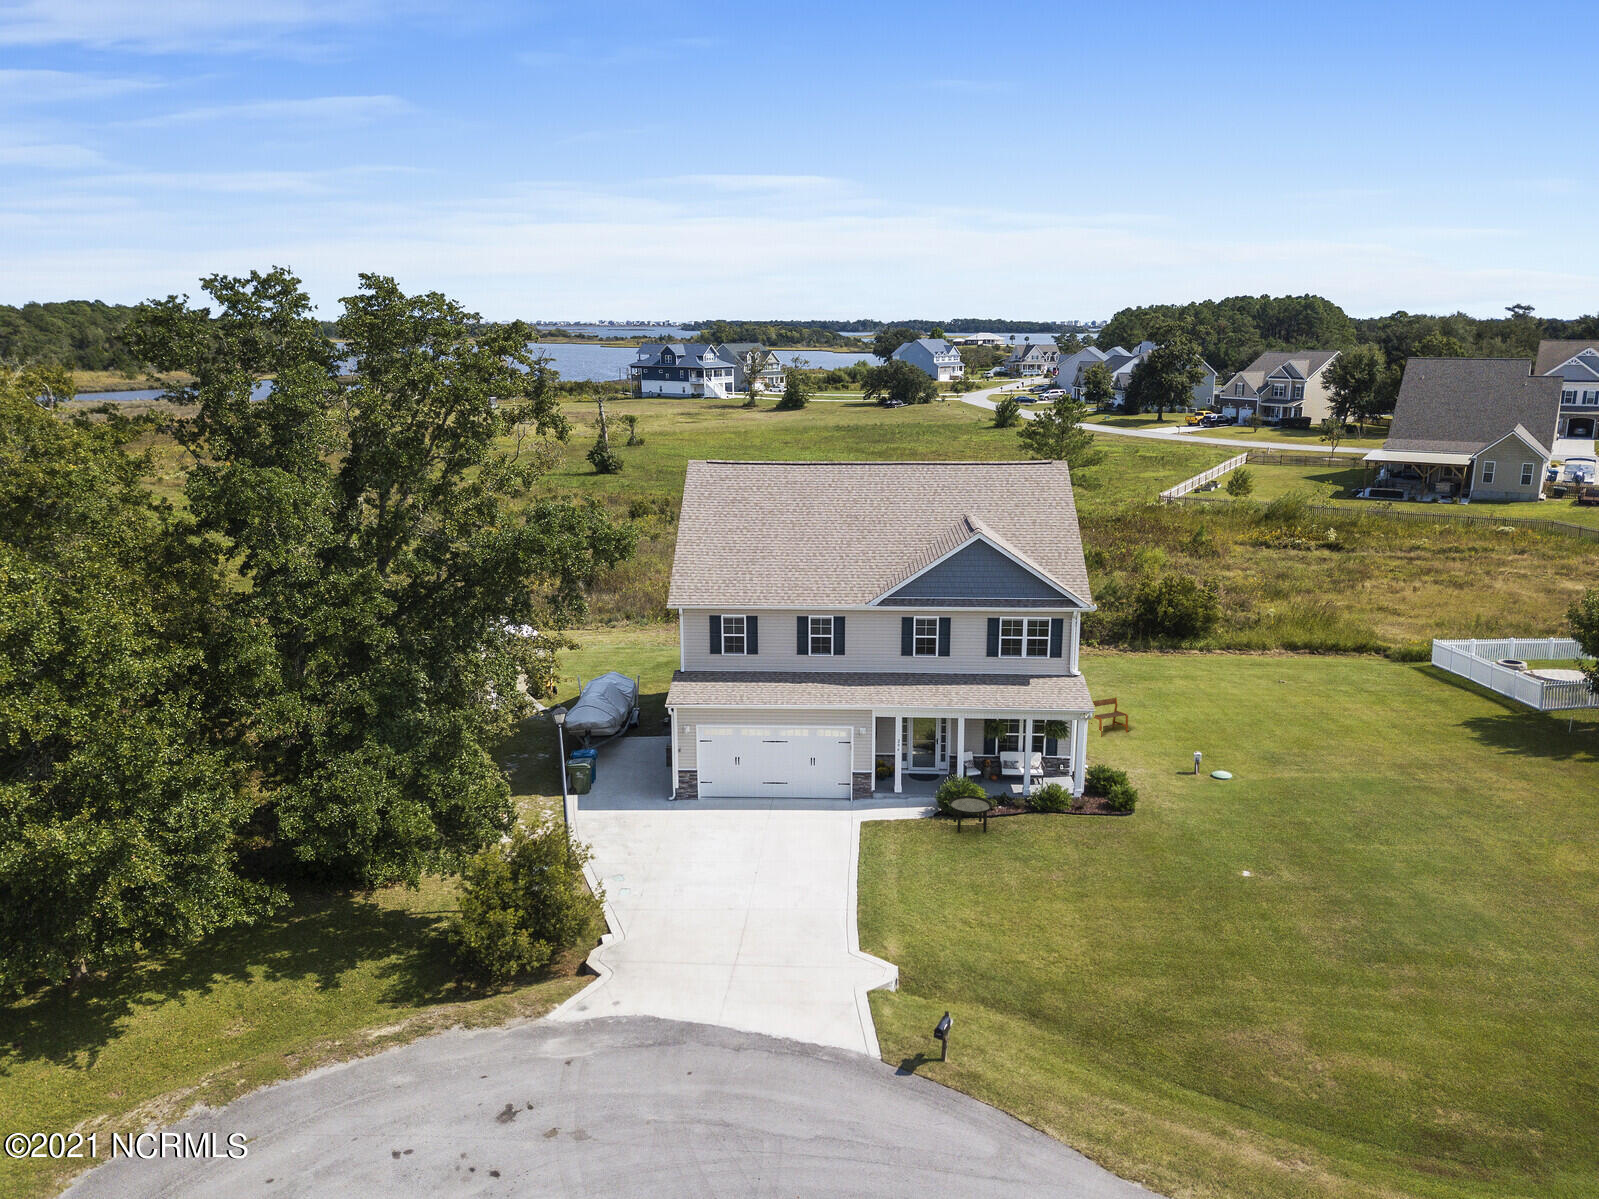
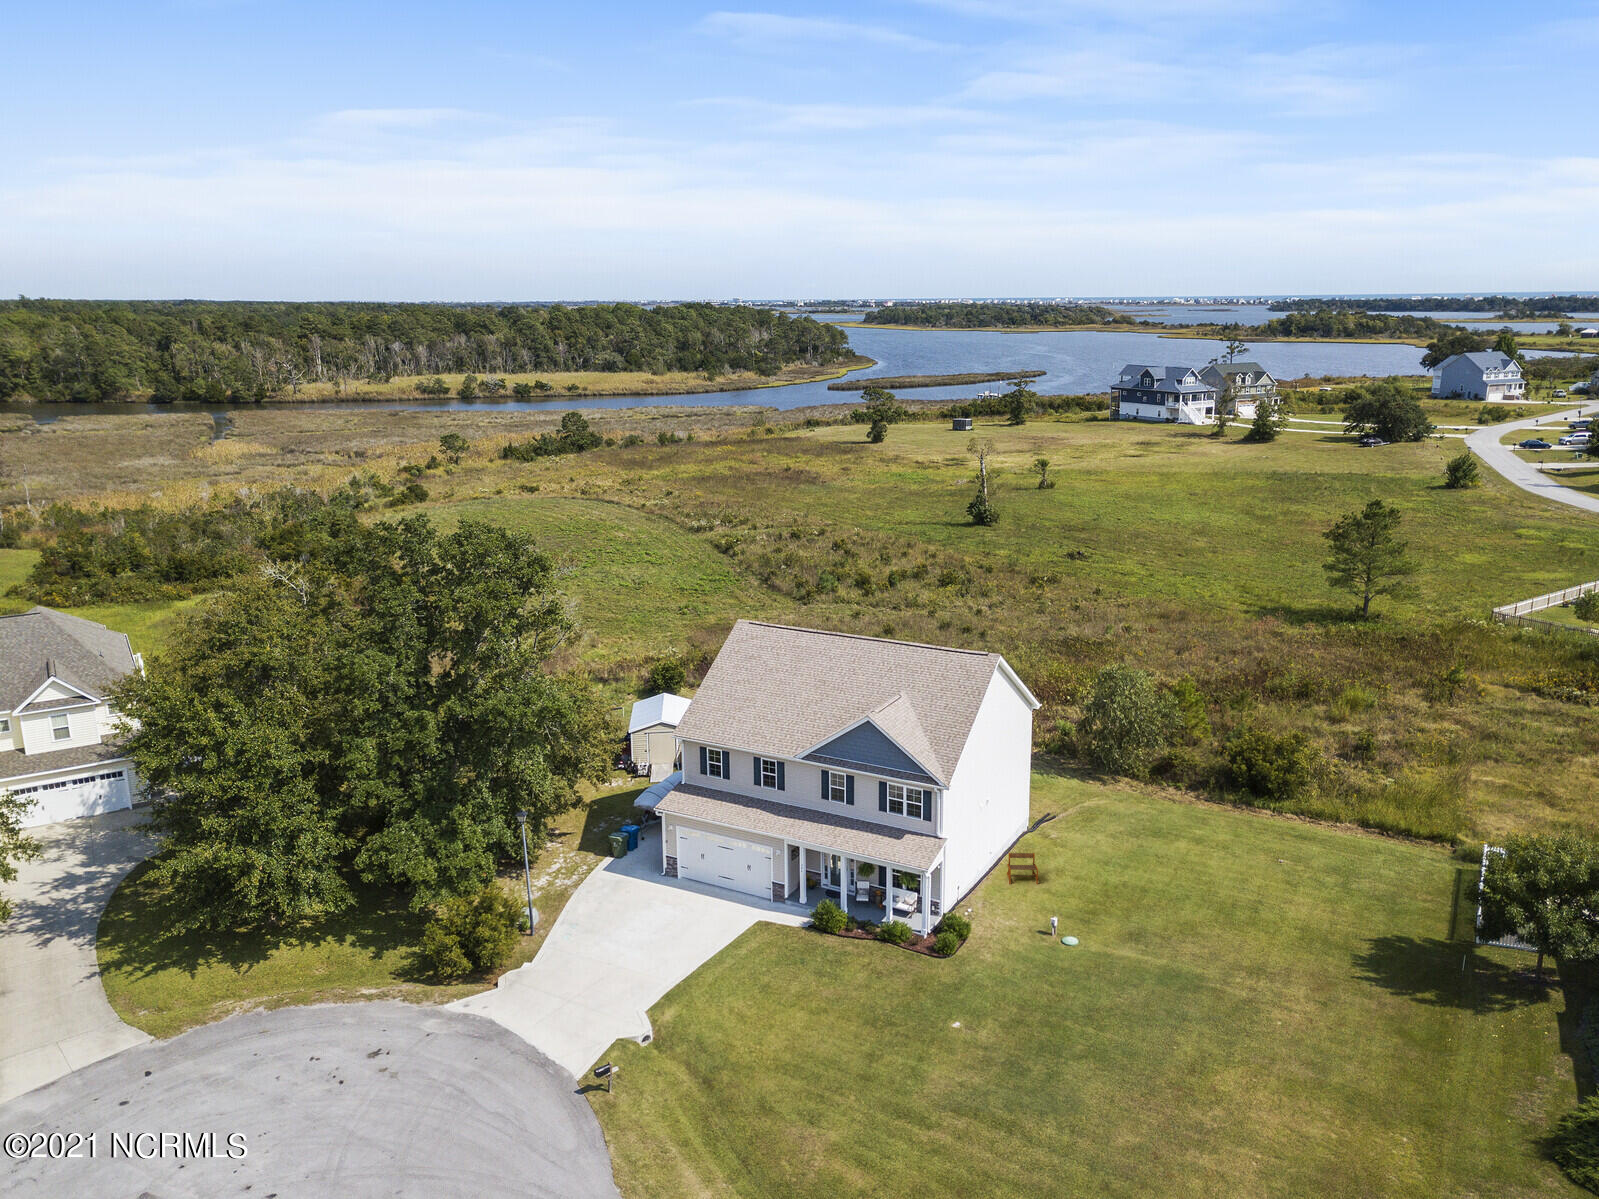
round table: present [949,796,992,833] -> none [796,916,828,948]

